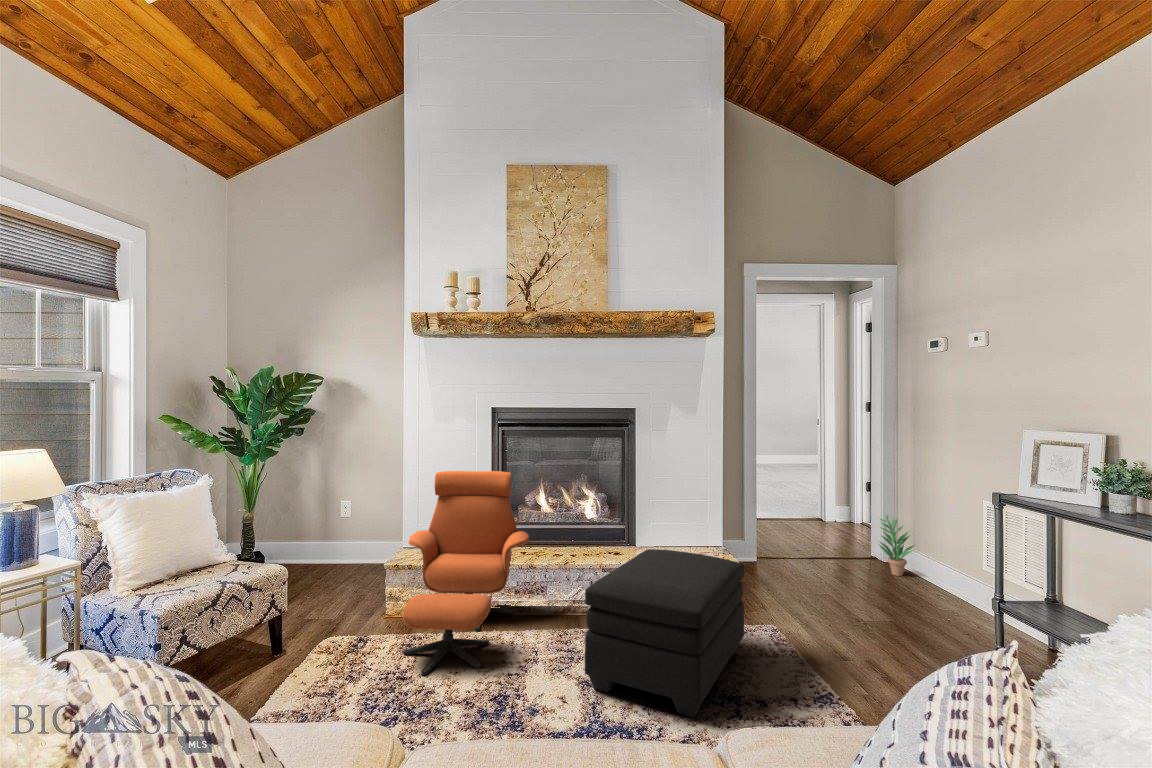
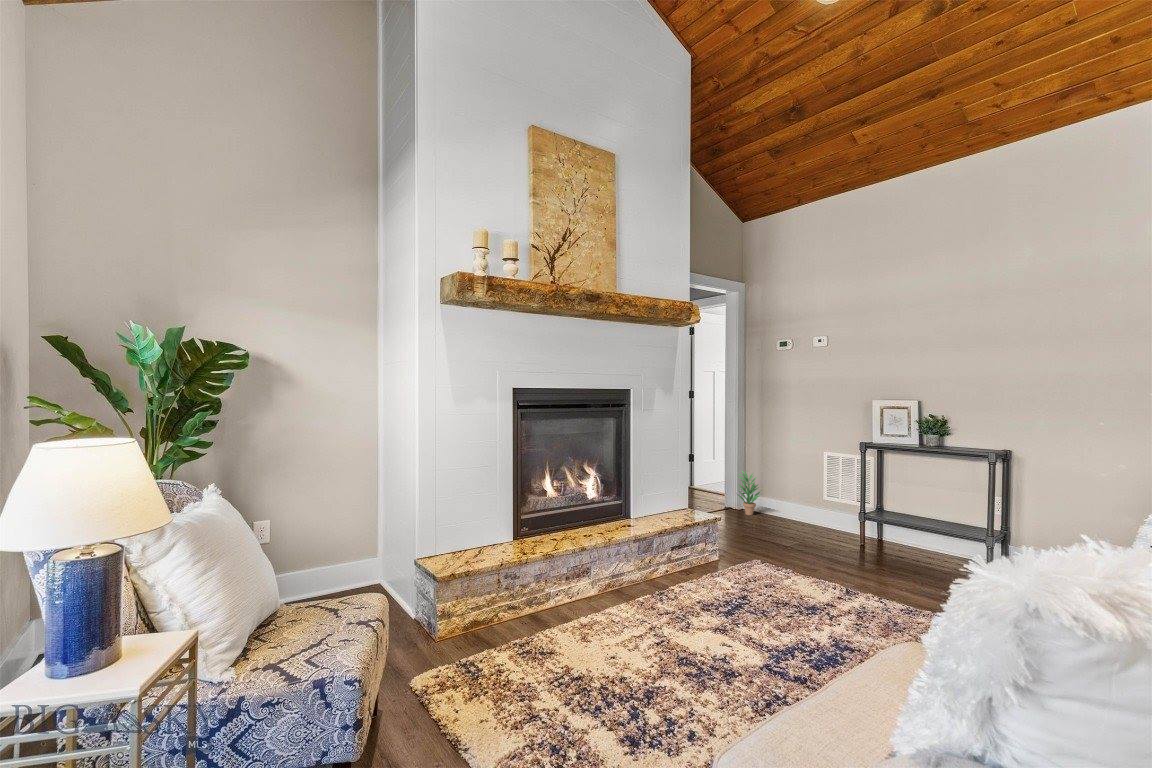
lounge chair: present [403,471,529,675] -> none [458,456,627,681]
ottoman: present [585,549,744,718] -> none [685,514,836,644]

